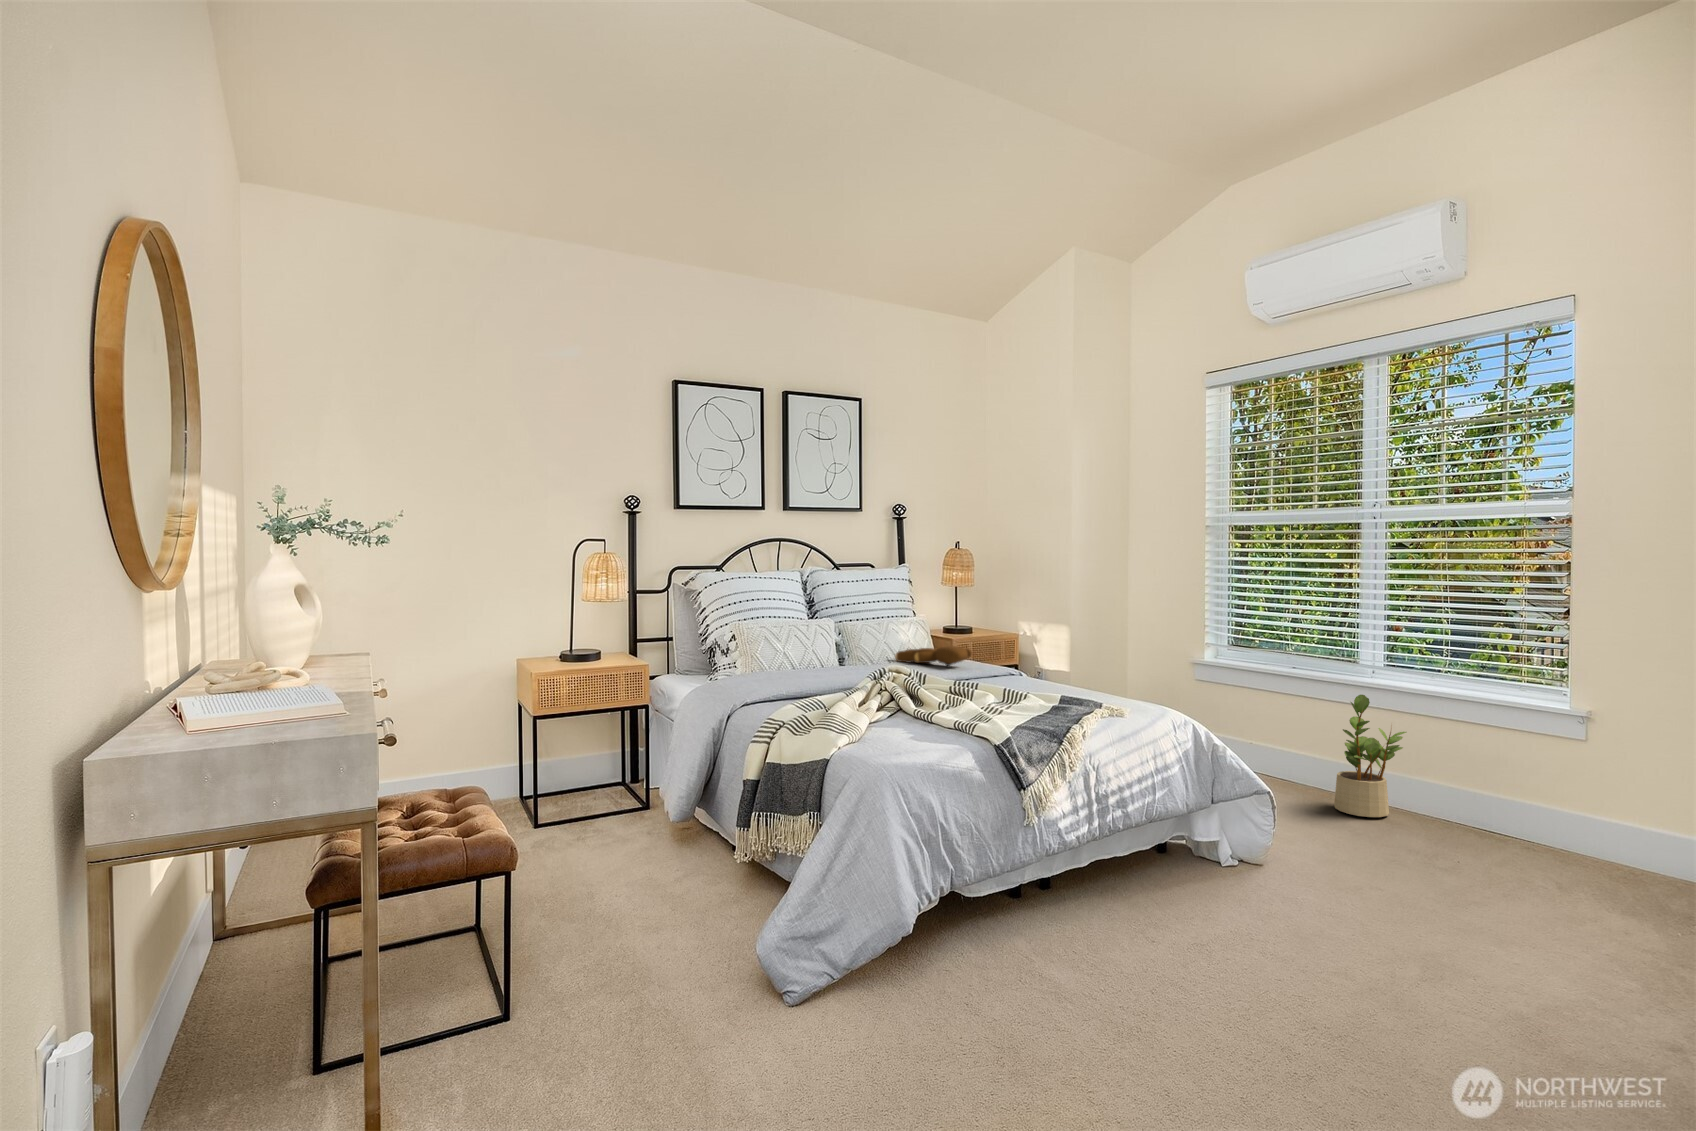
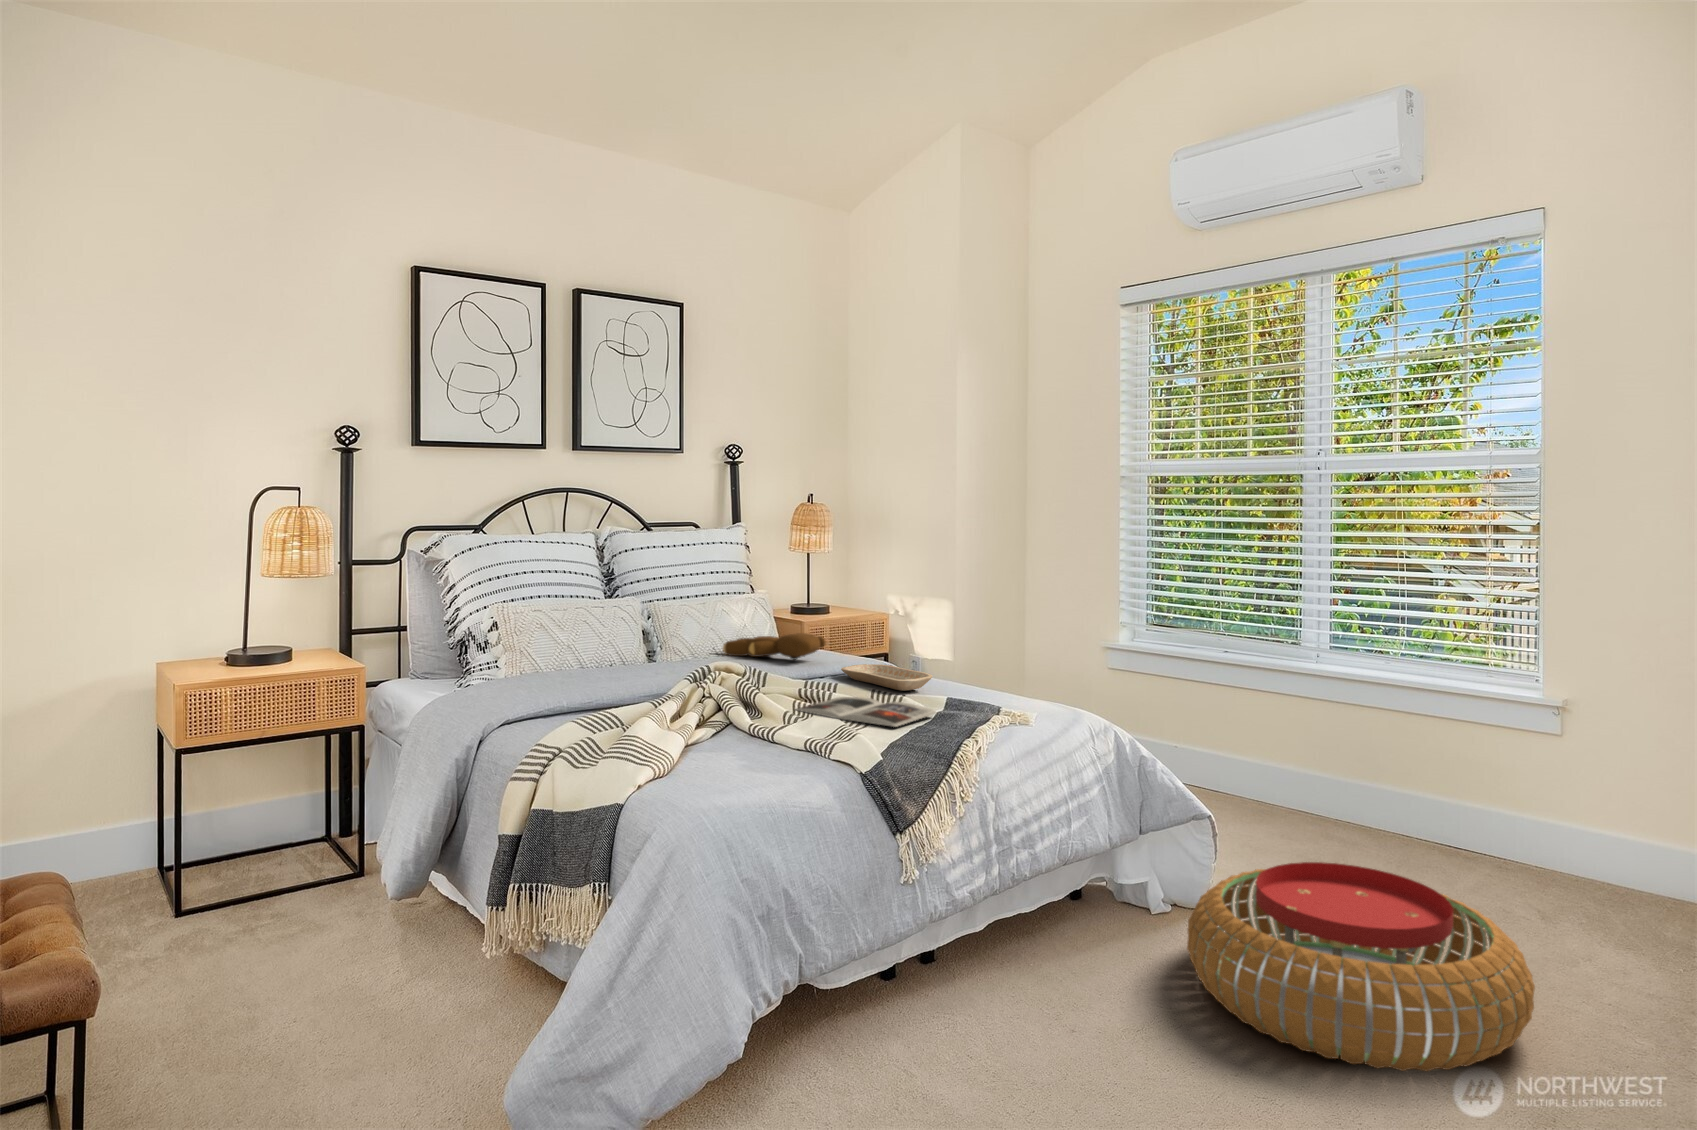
tray: none [983,670,1052,690] -> present [841,664,932,691]
magazine: none [943,693,1054,714] -> present [796,697,936,727]
potted plant: present [1334,695,1406,817] -> none [1265,685,1350,834]
pouf: none [1250,831,1540,993] -> present [1187,862,1535,1071]

